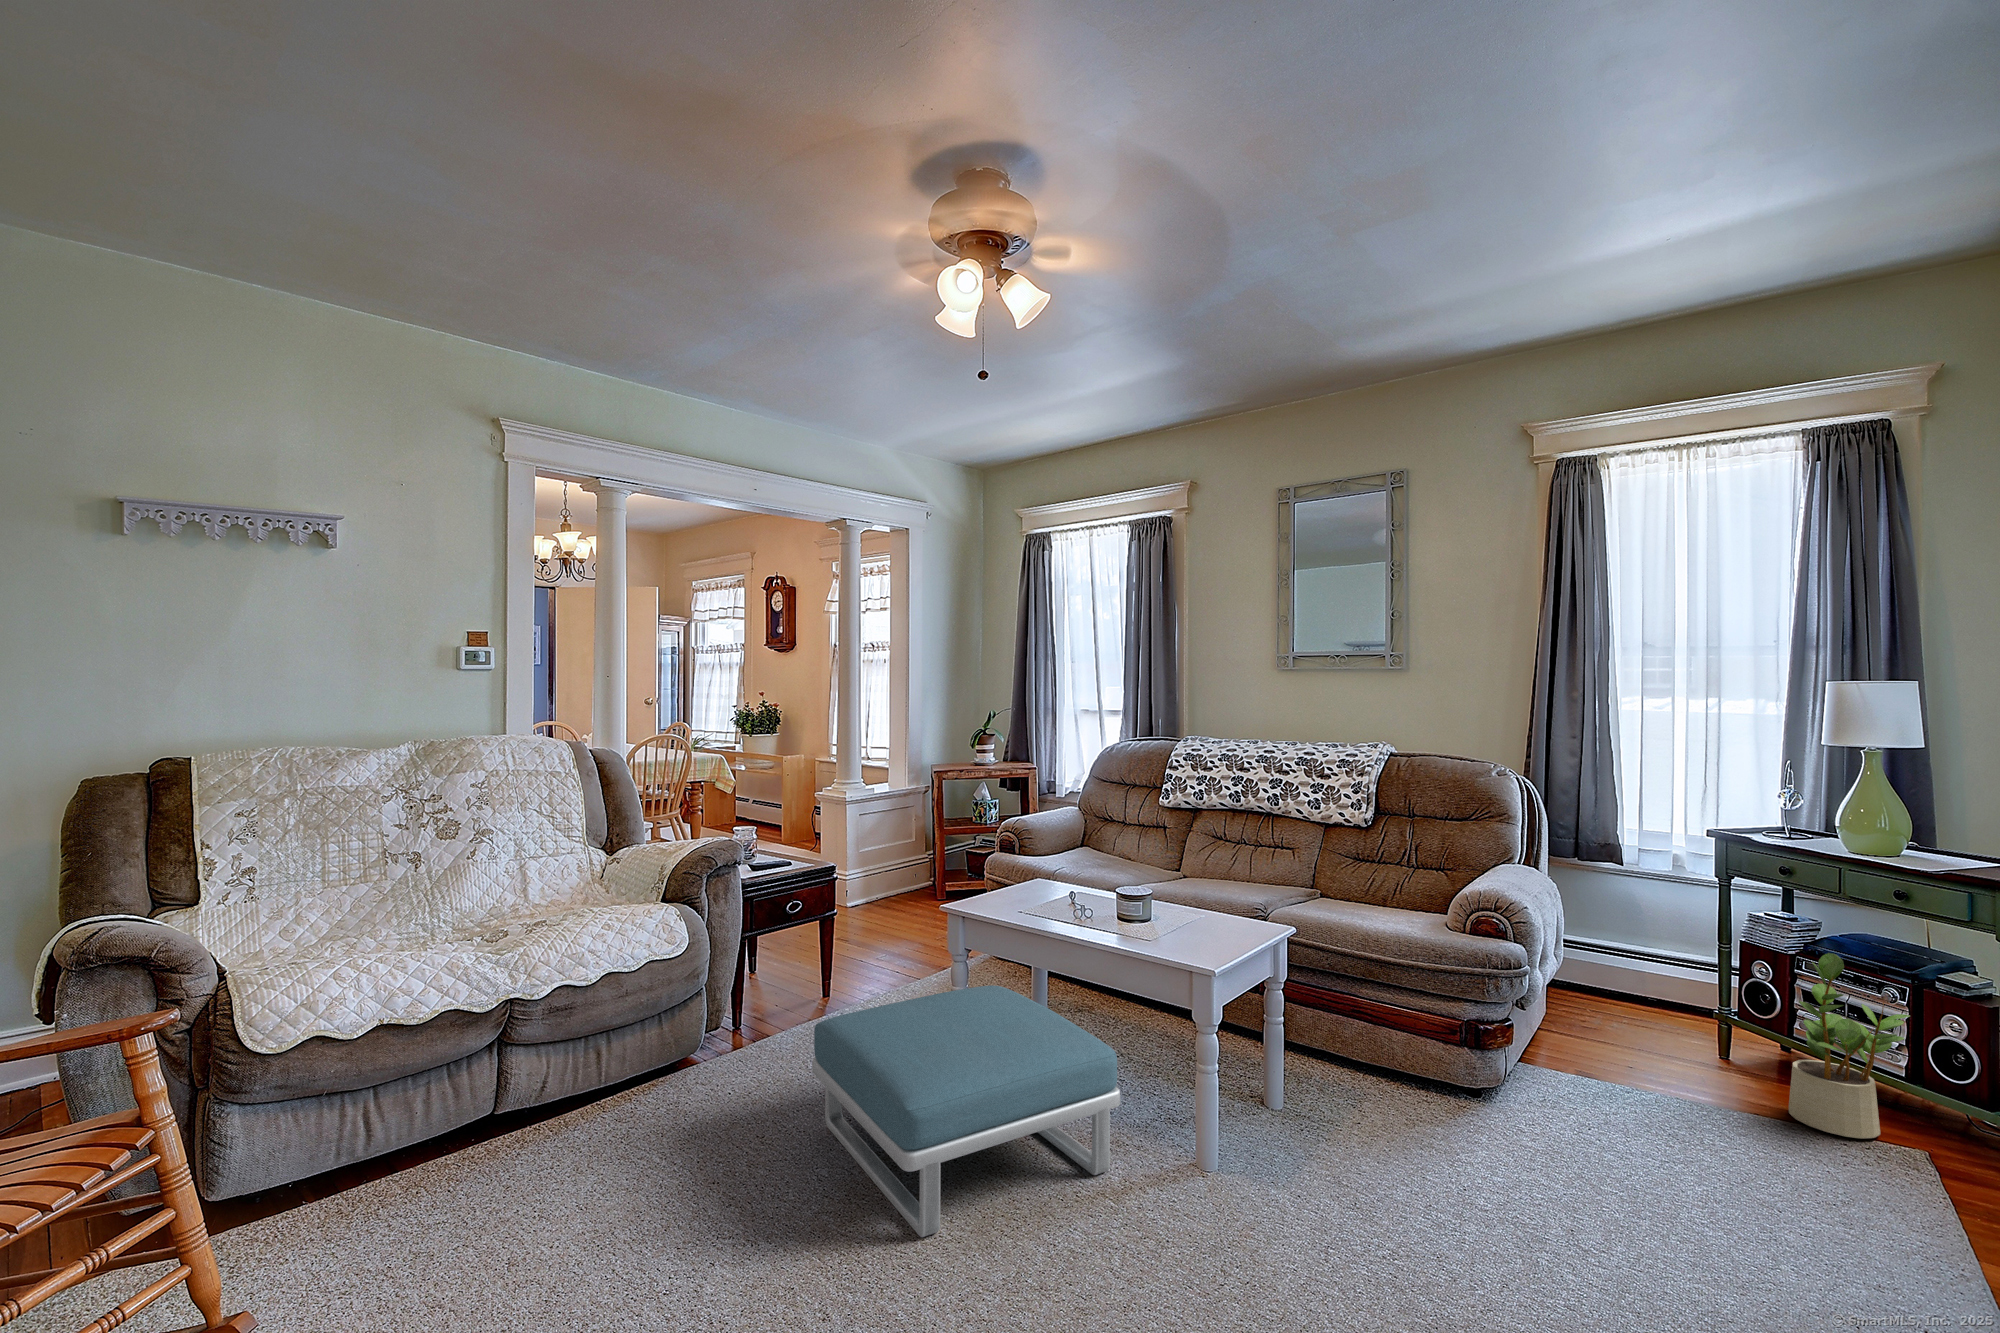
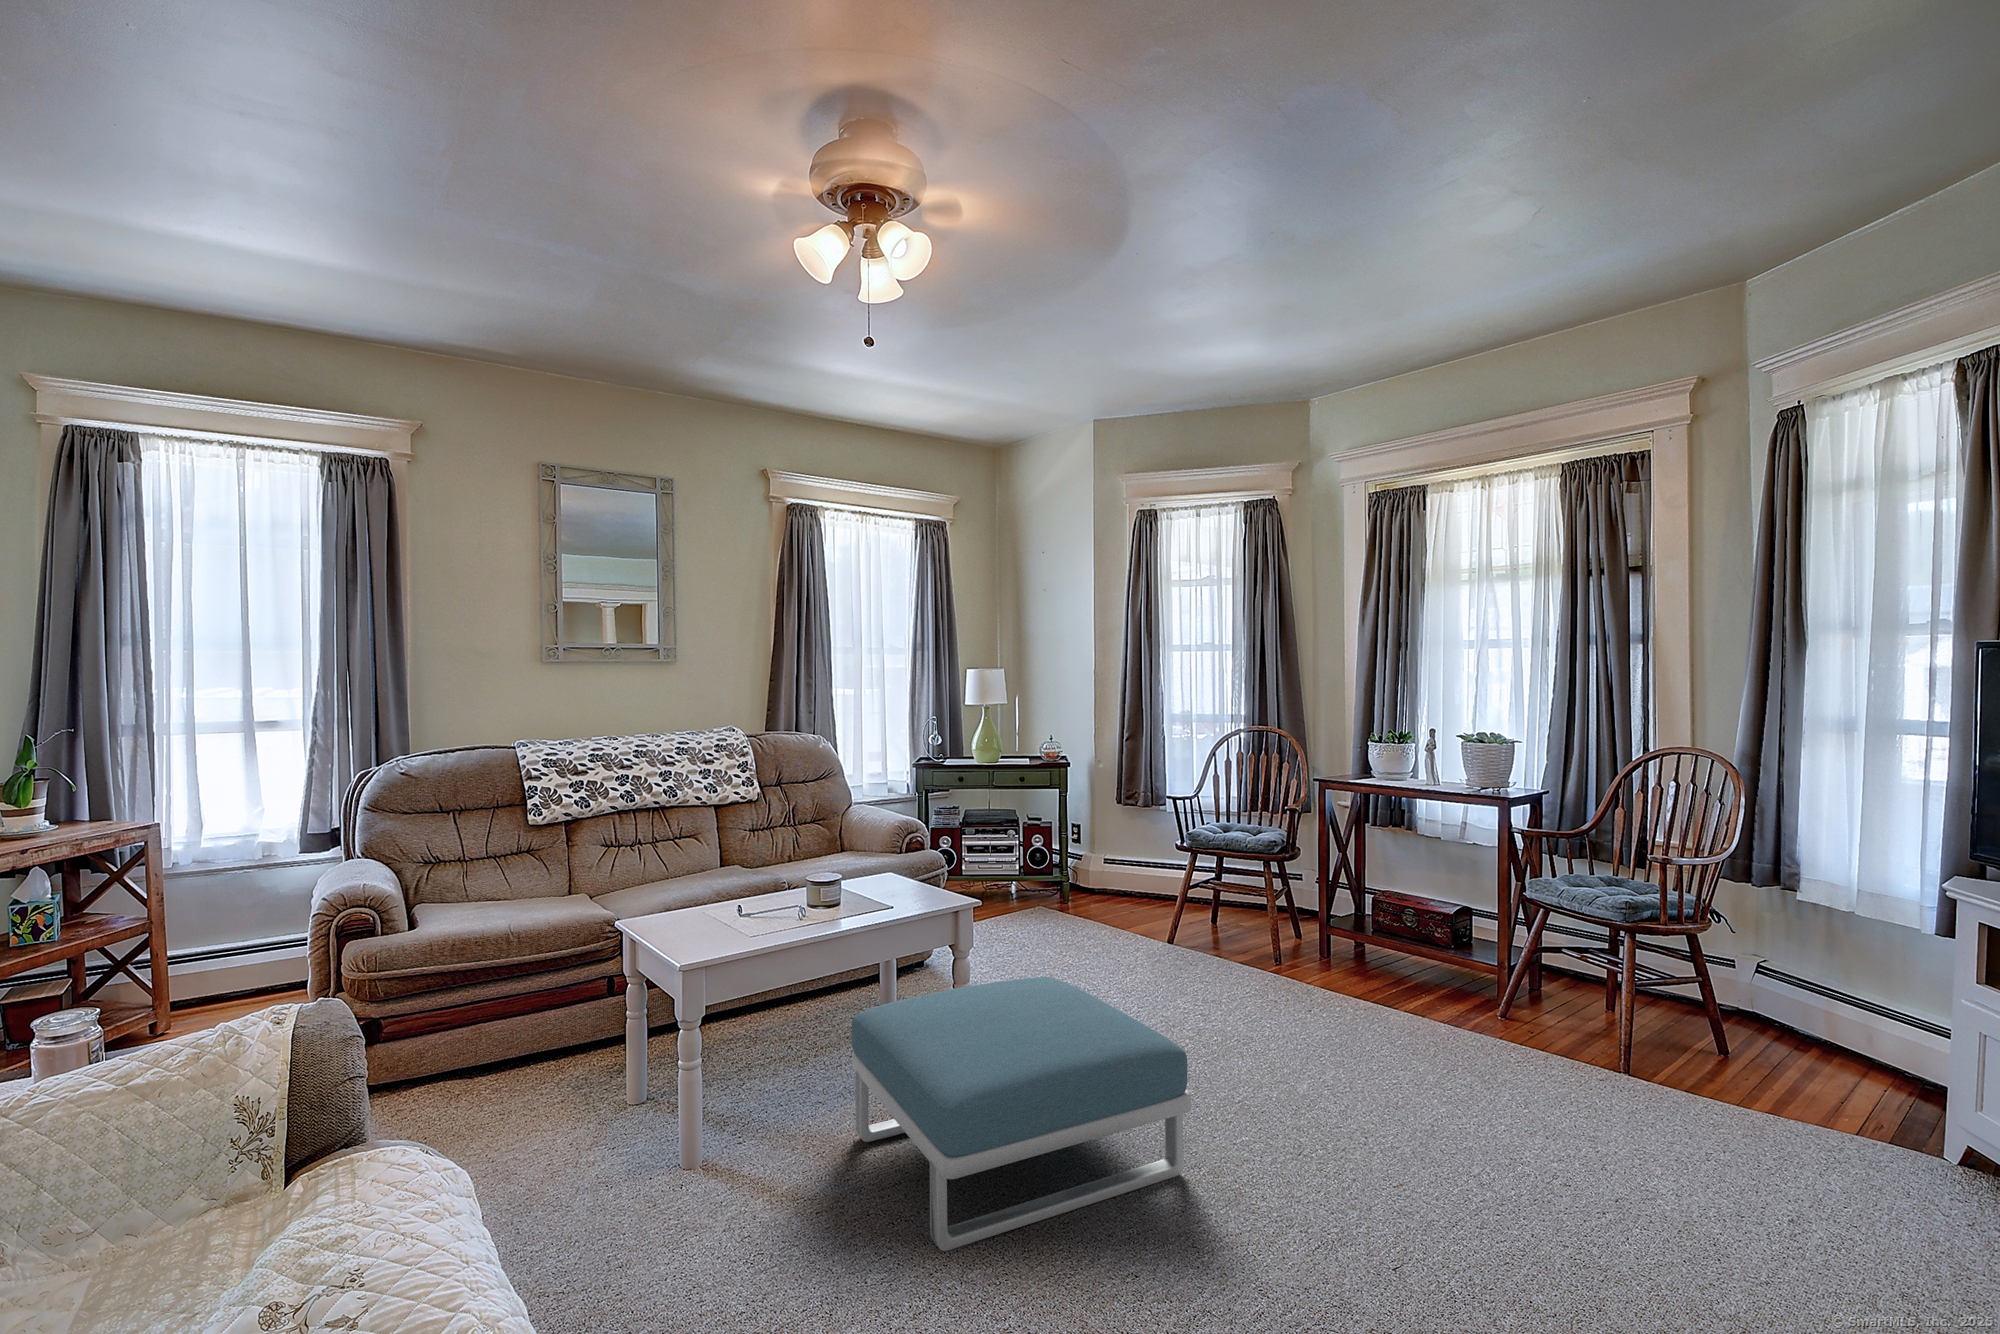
potted plant: present [1789,953,1910,1139] -> none [1000,814,1041,909]

